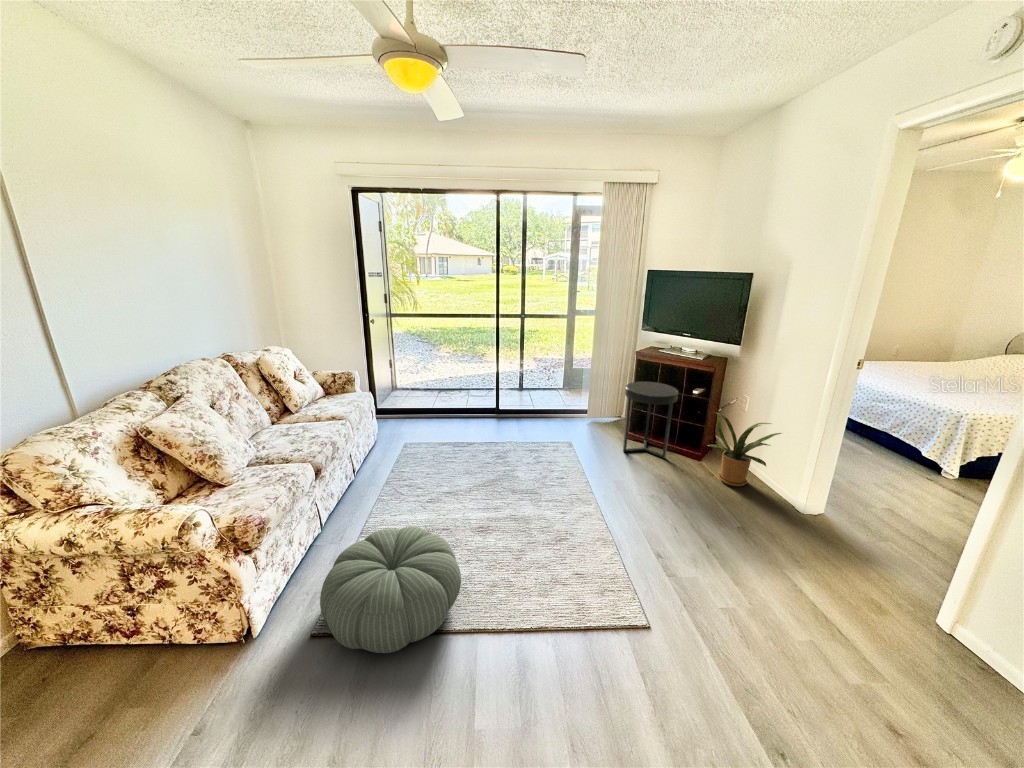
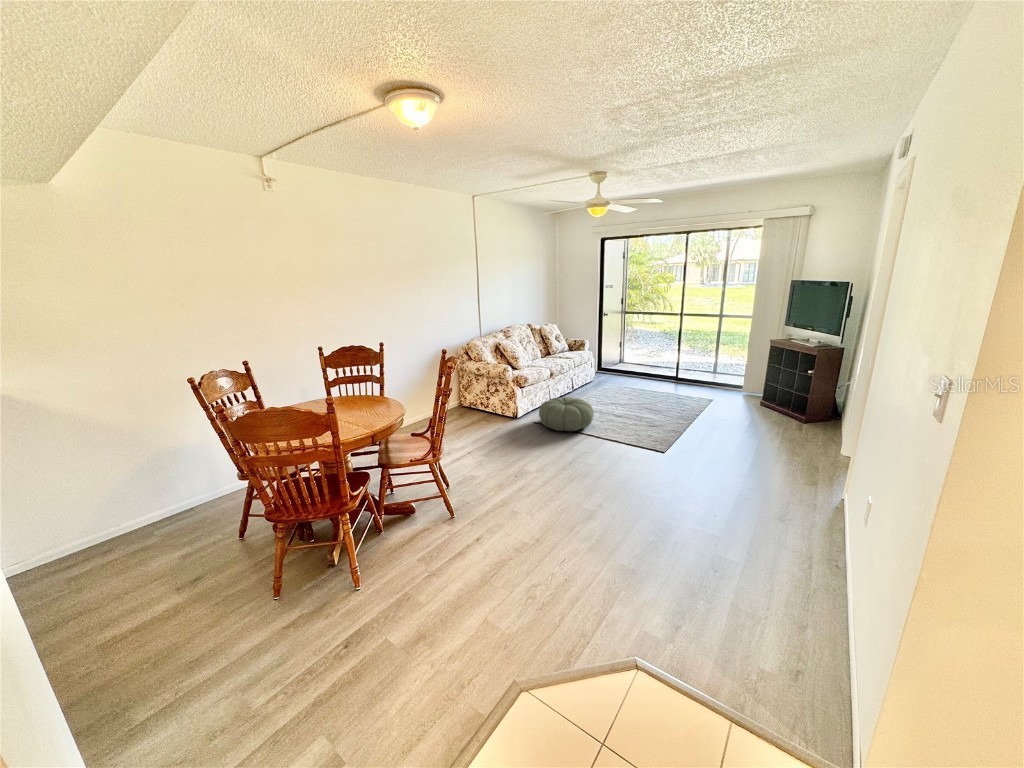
side table: present [623,382,678,458] -> none [747,362,796,419]
house plant: present [708,412,781,486] -> none [801,383,853,439]

